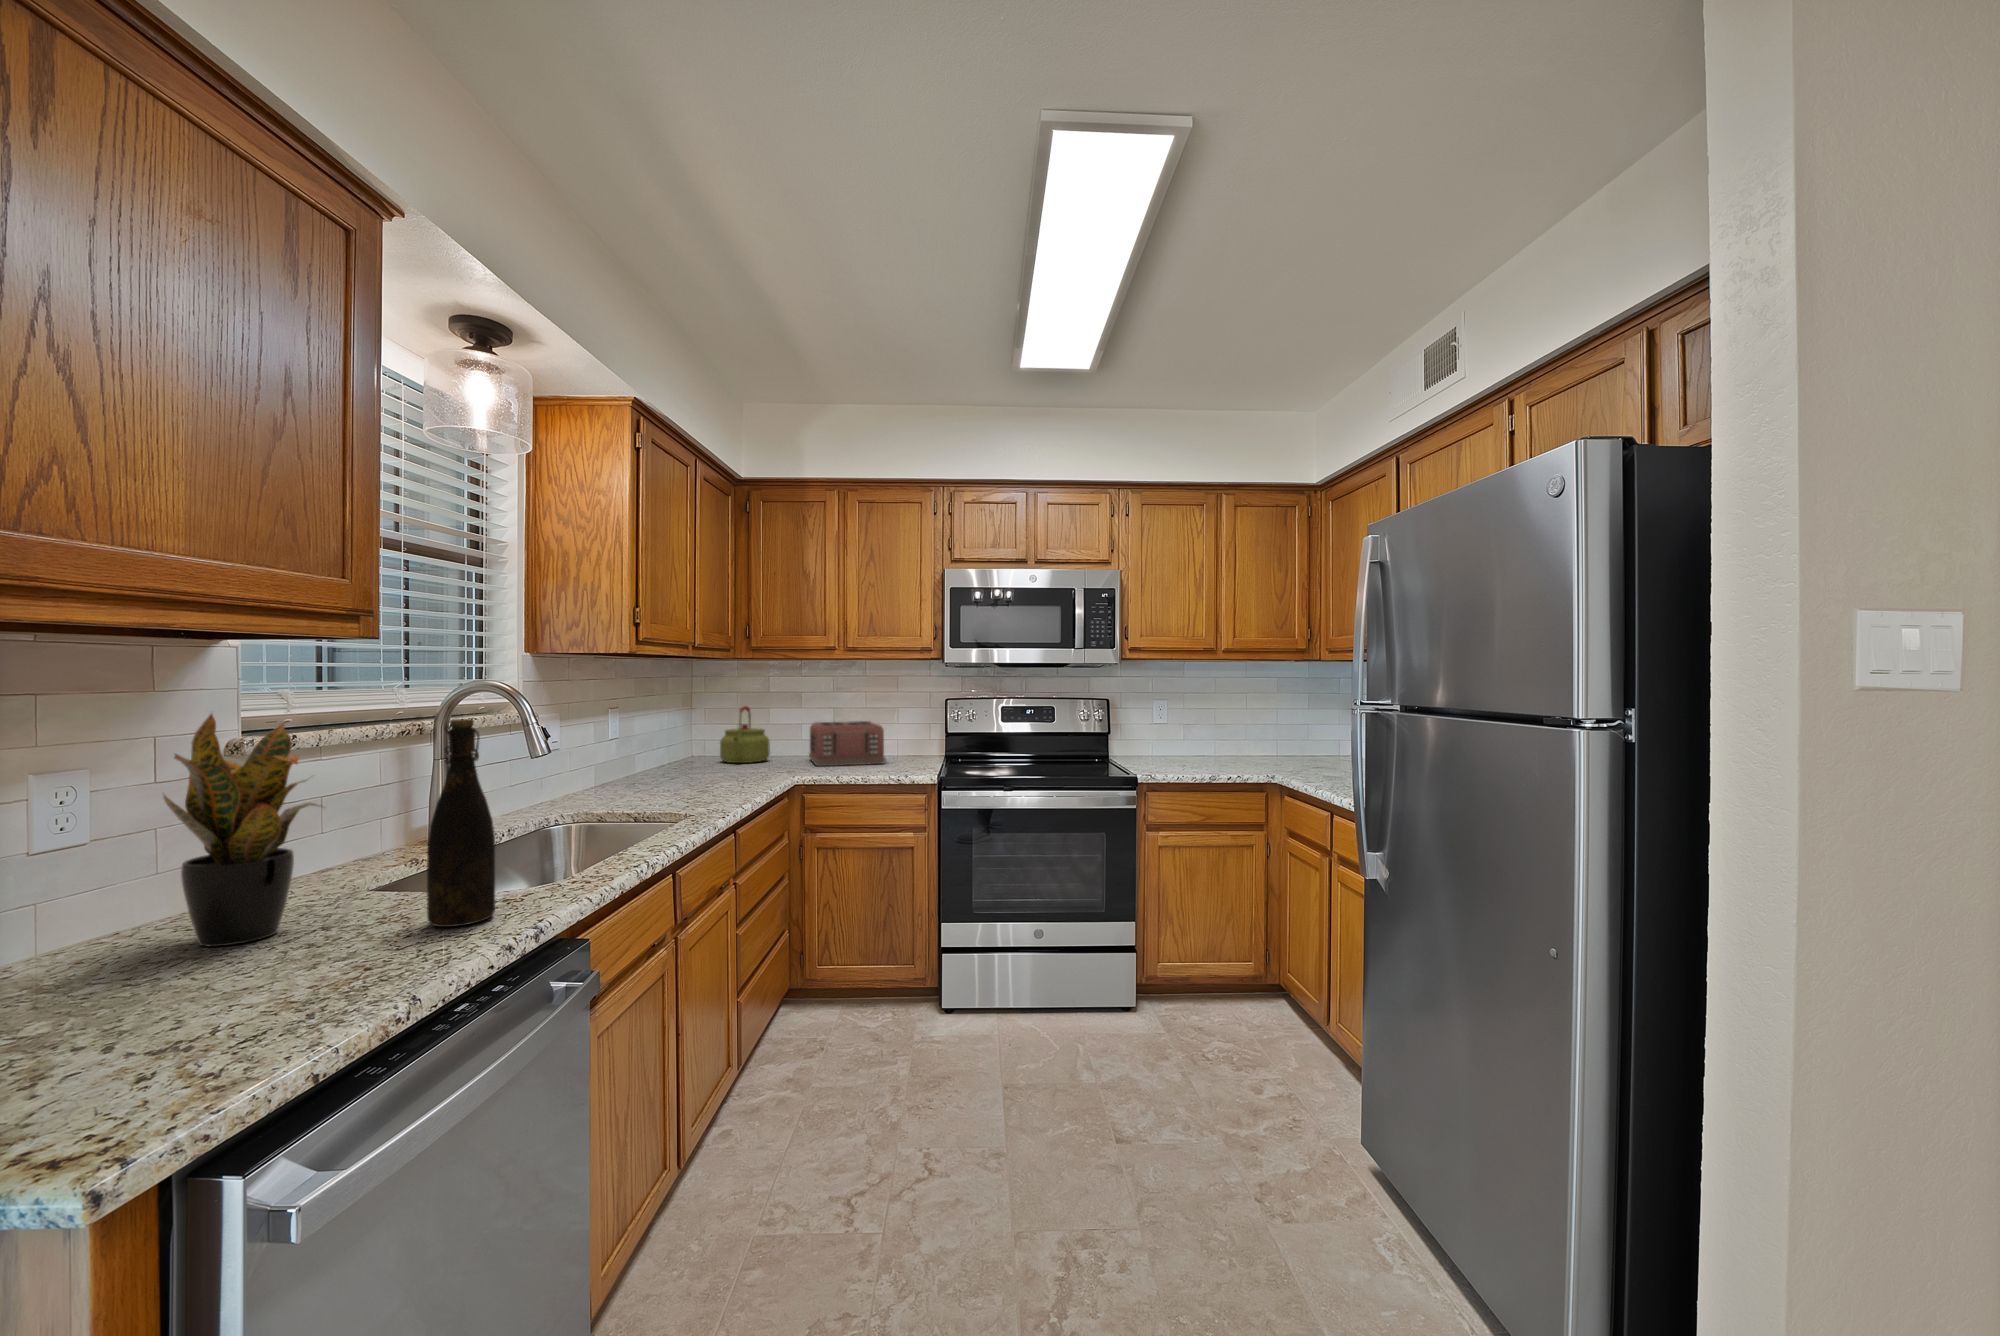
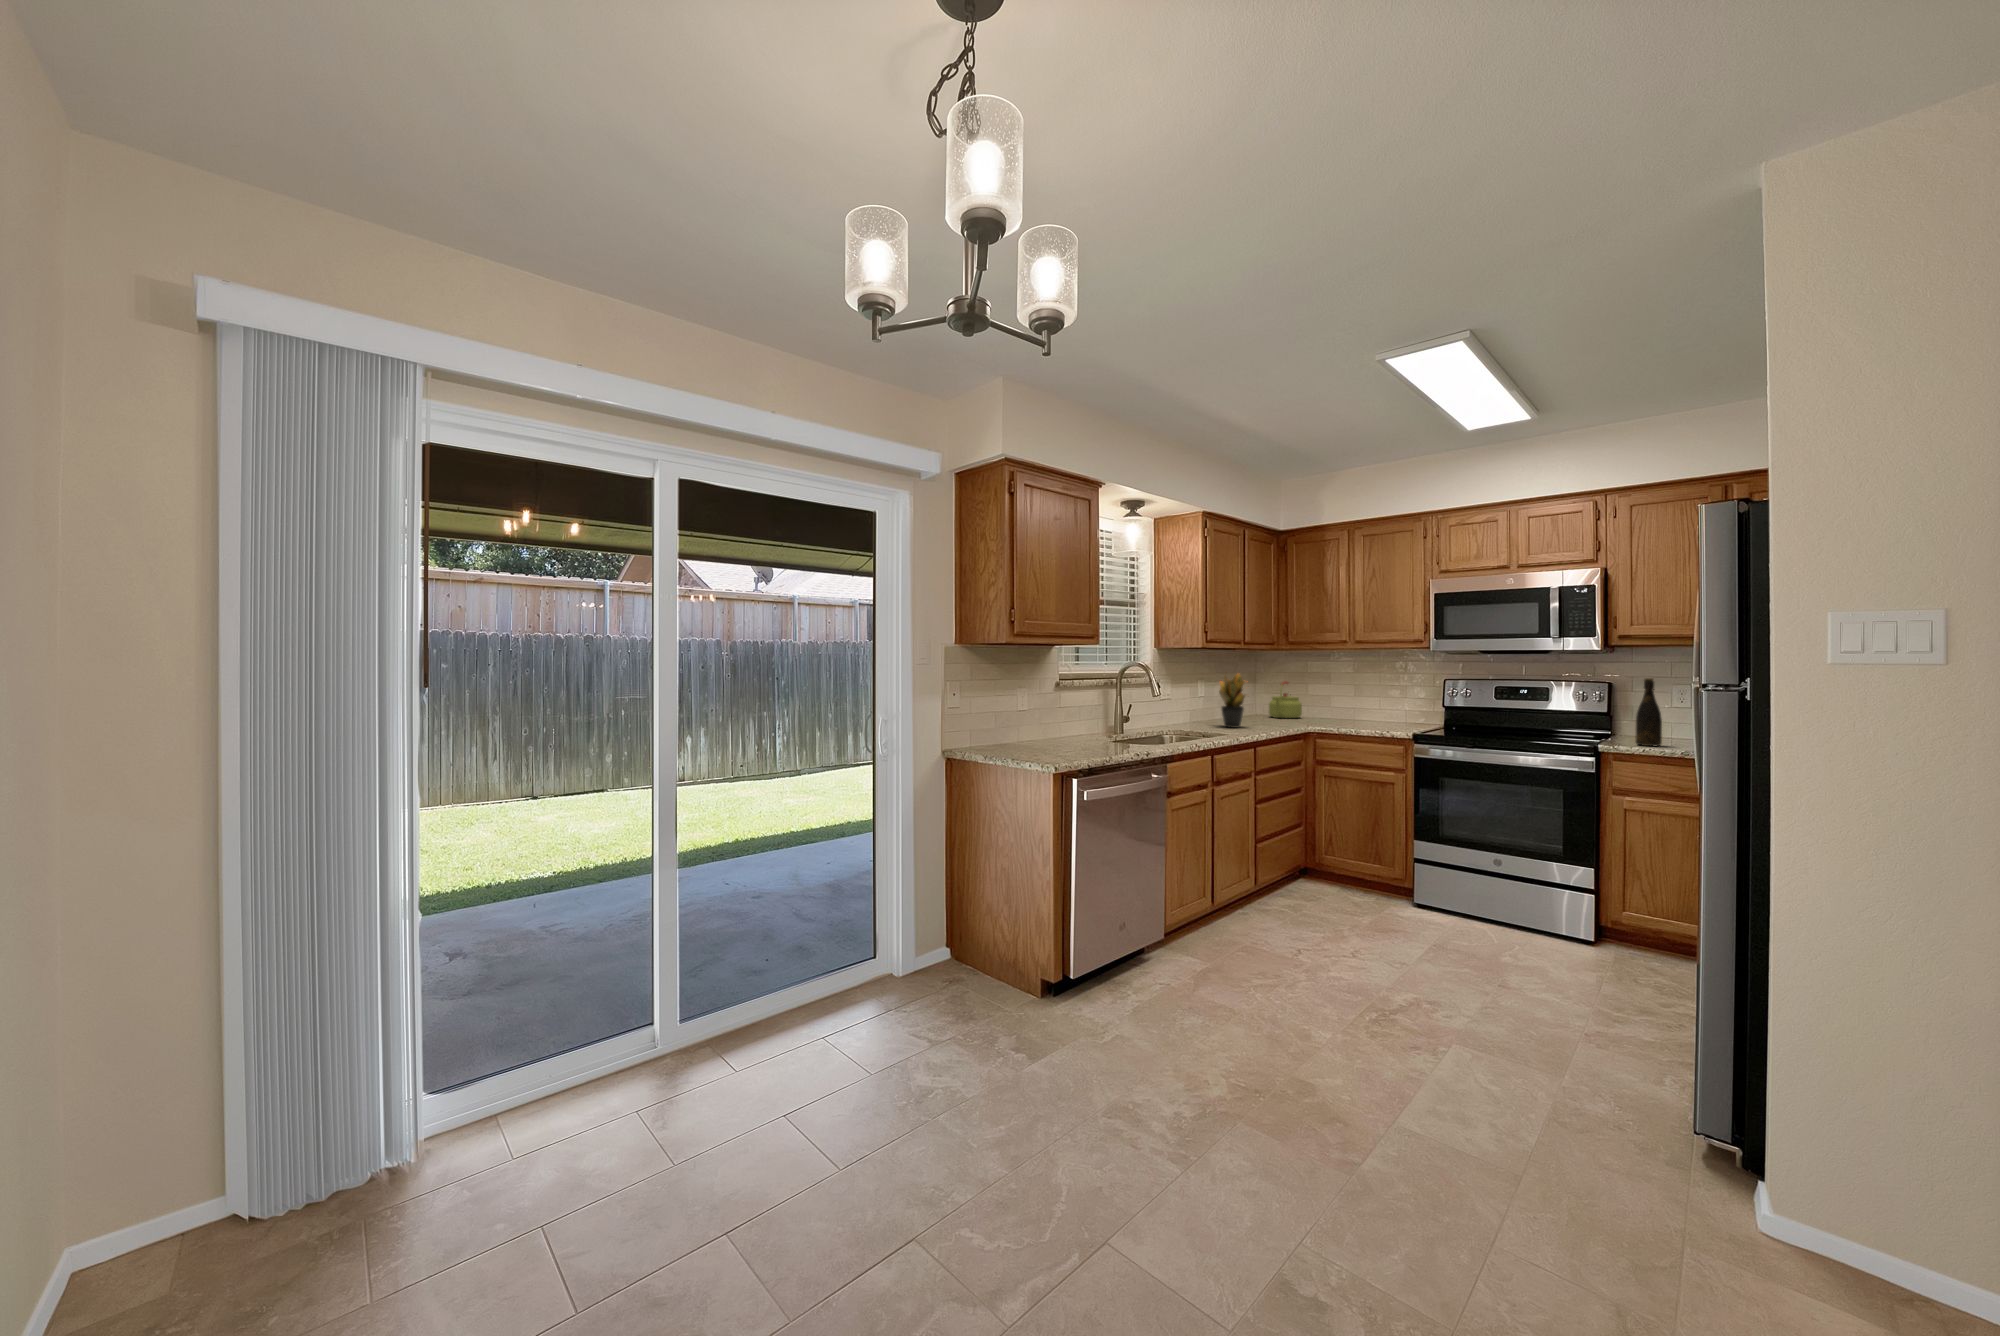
potted plant: present [163,714,322,947] -> present [1219,674,1246,728]
bottle: present [427,719,495,927] -> present [1635,678,1662,746]
toaster: present [809,721,885,766] -> none [1330,694,1384,725]

